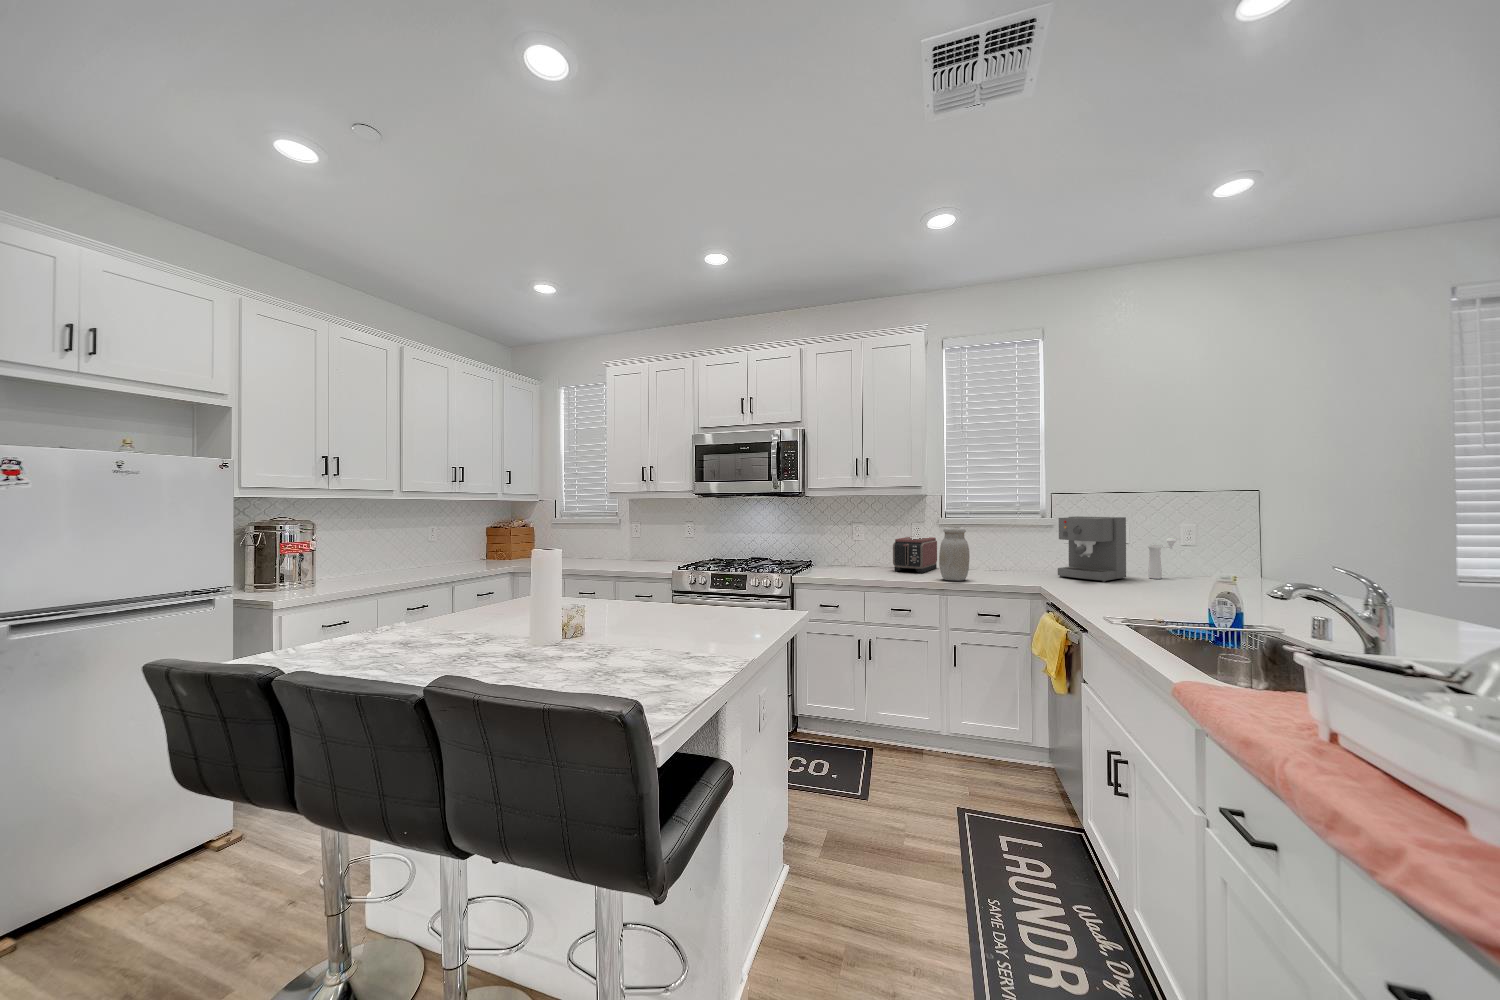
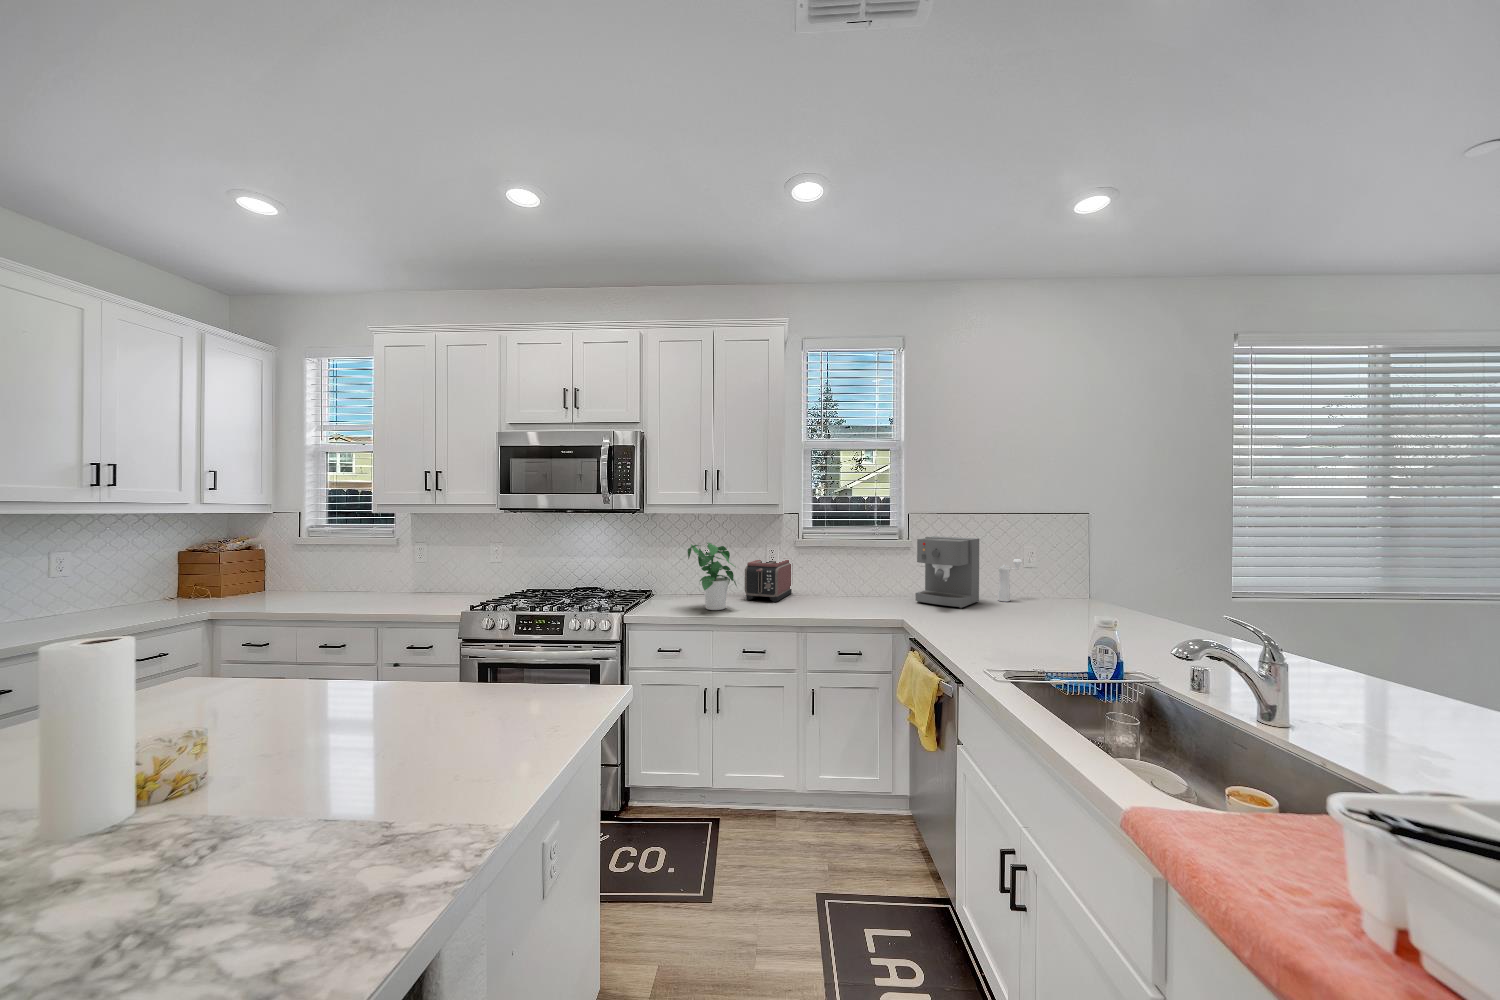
potted plant: none [843,519,887,576] -> present [688,543,737,610]
jar: present [939,527,970,581] -> none [796,551,829,613]

